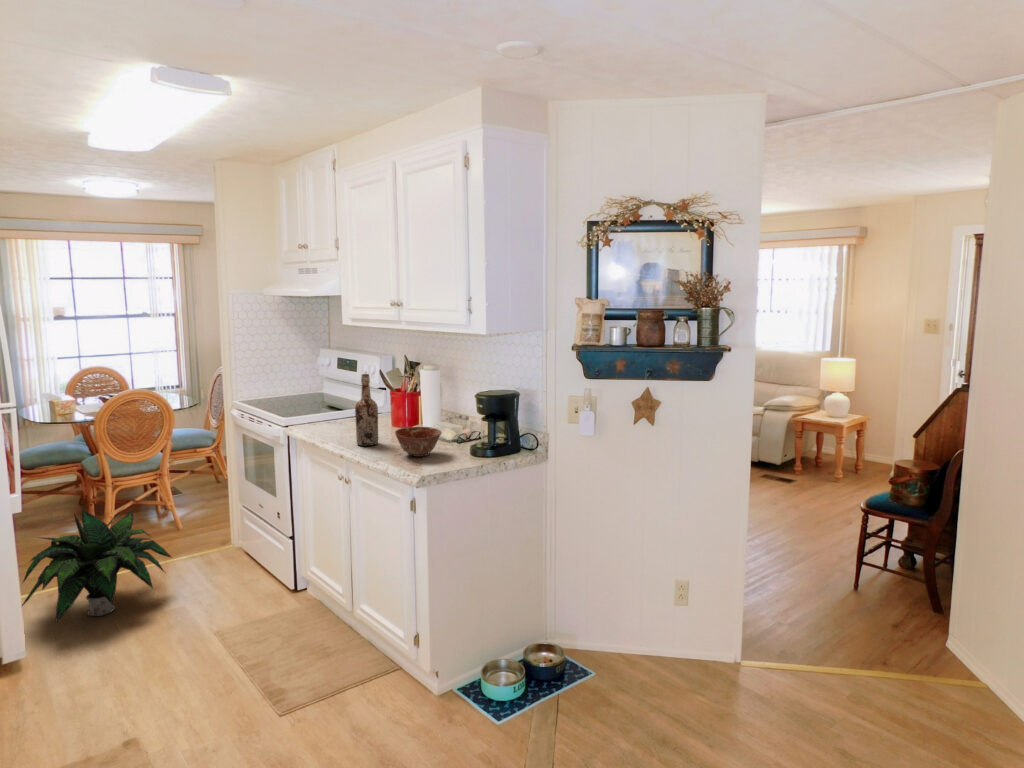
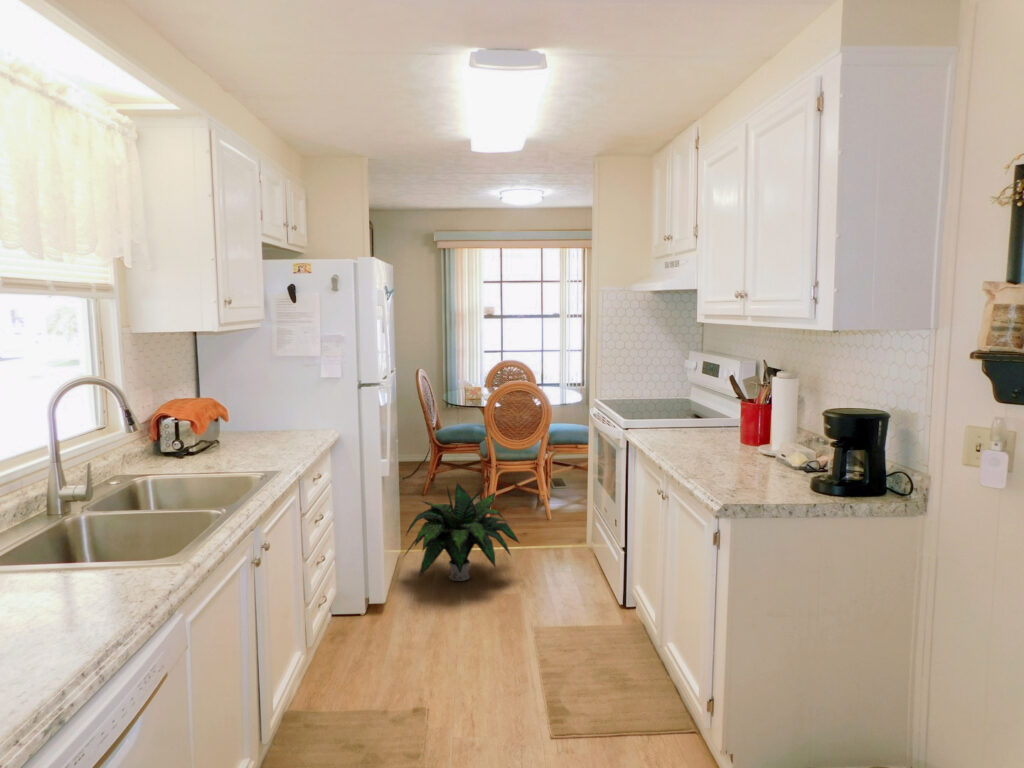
wine bottle: present [355,374,378,446] -> none [678,376,705,460]
ceramic bowl: present [395,427,442,457] -> none [712,444,772,482]

